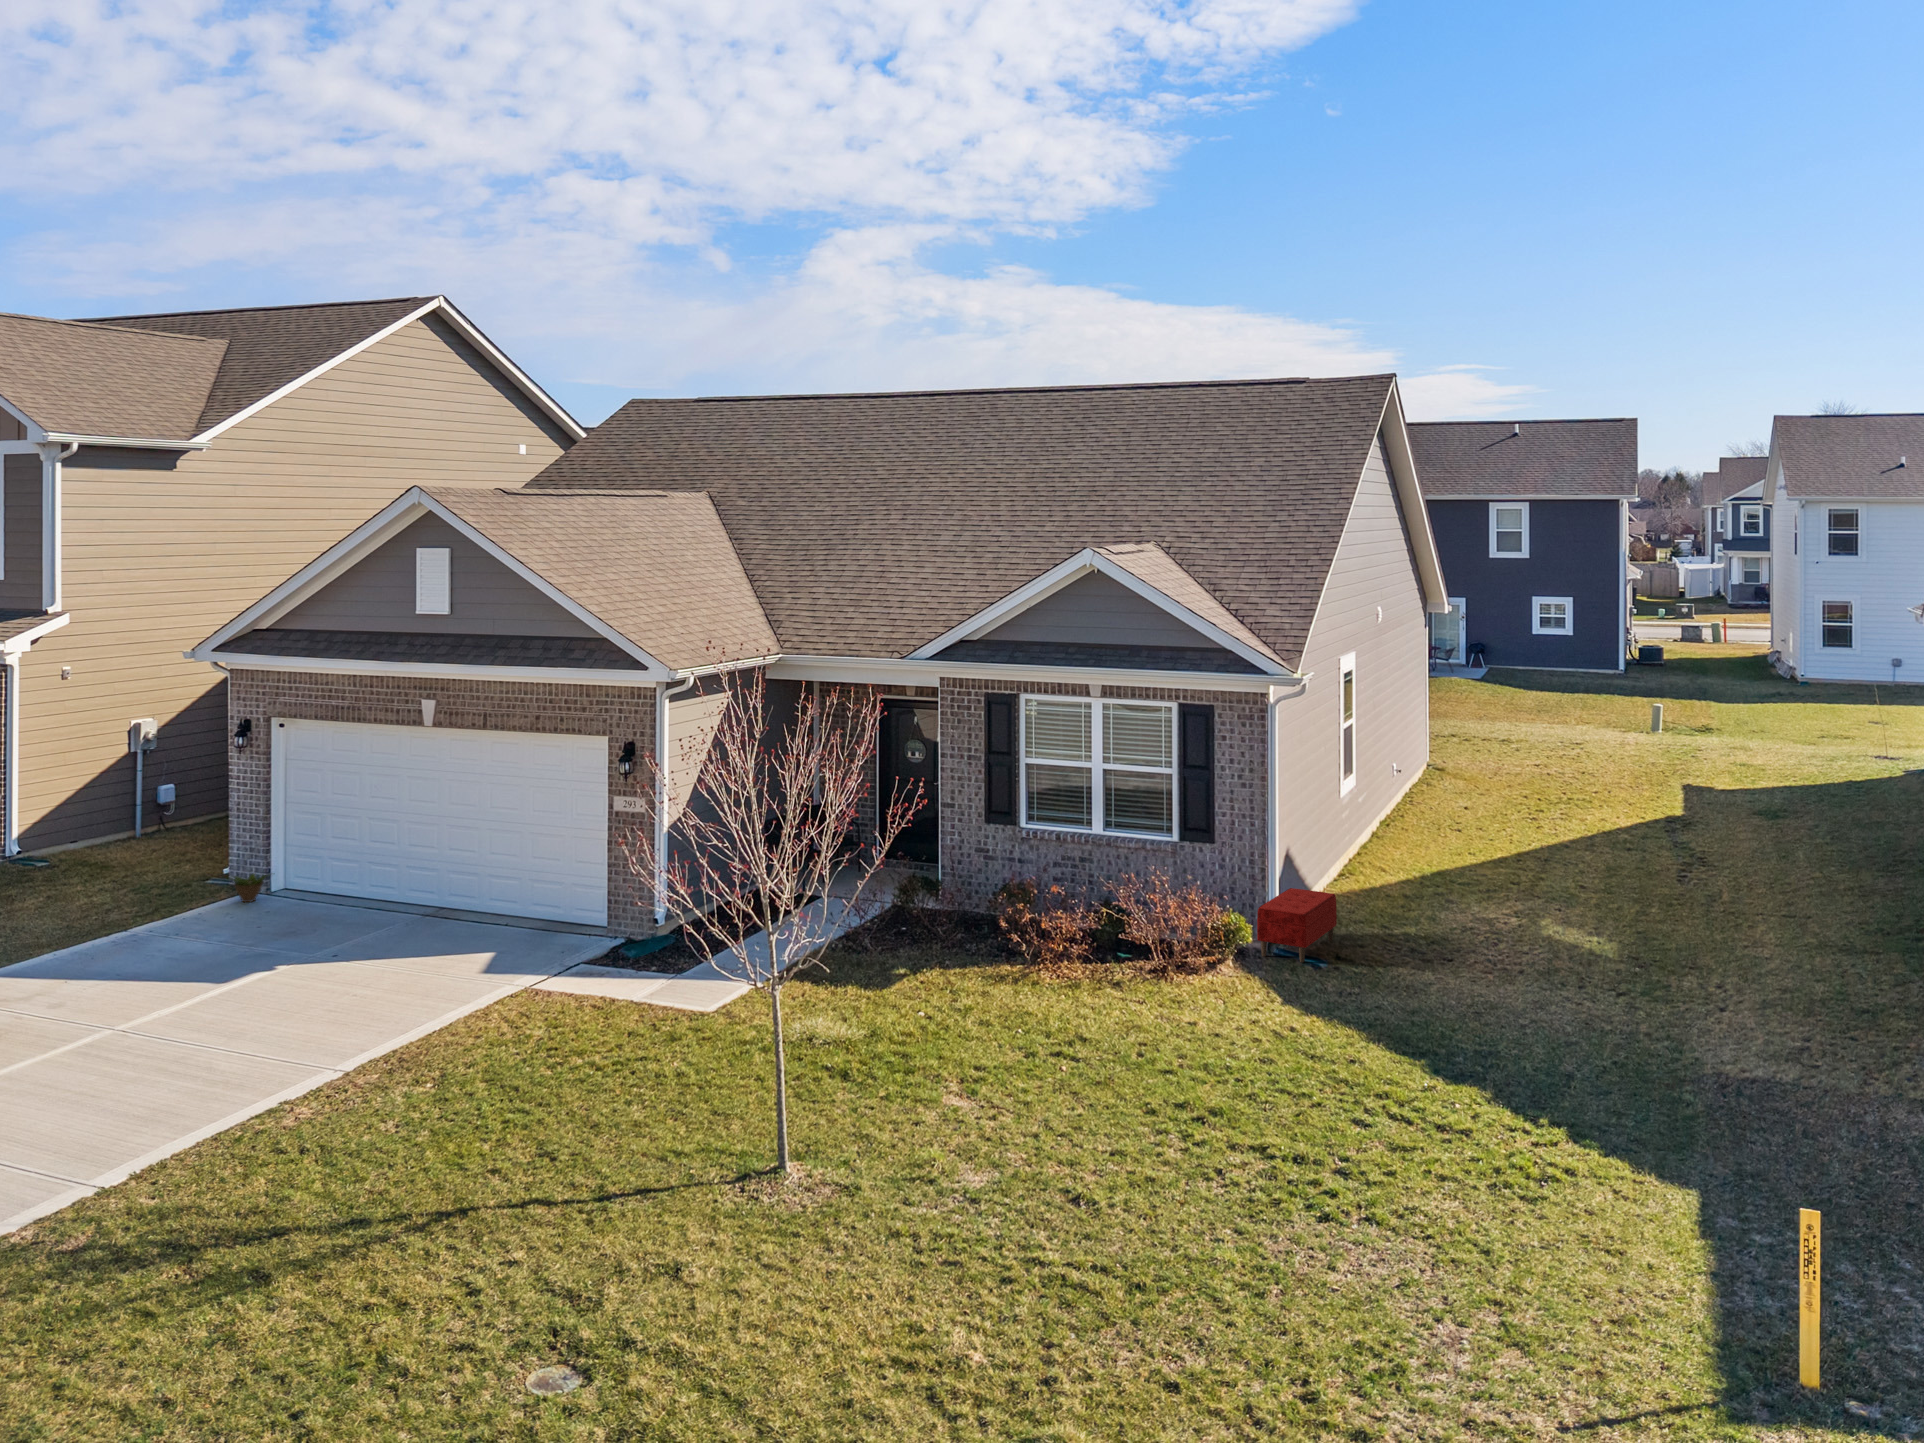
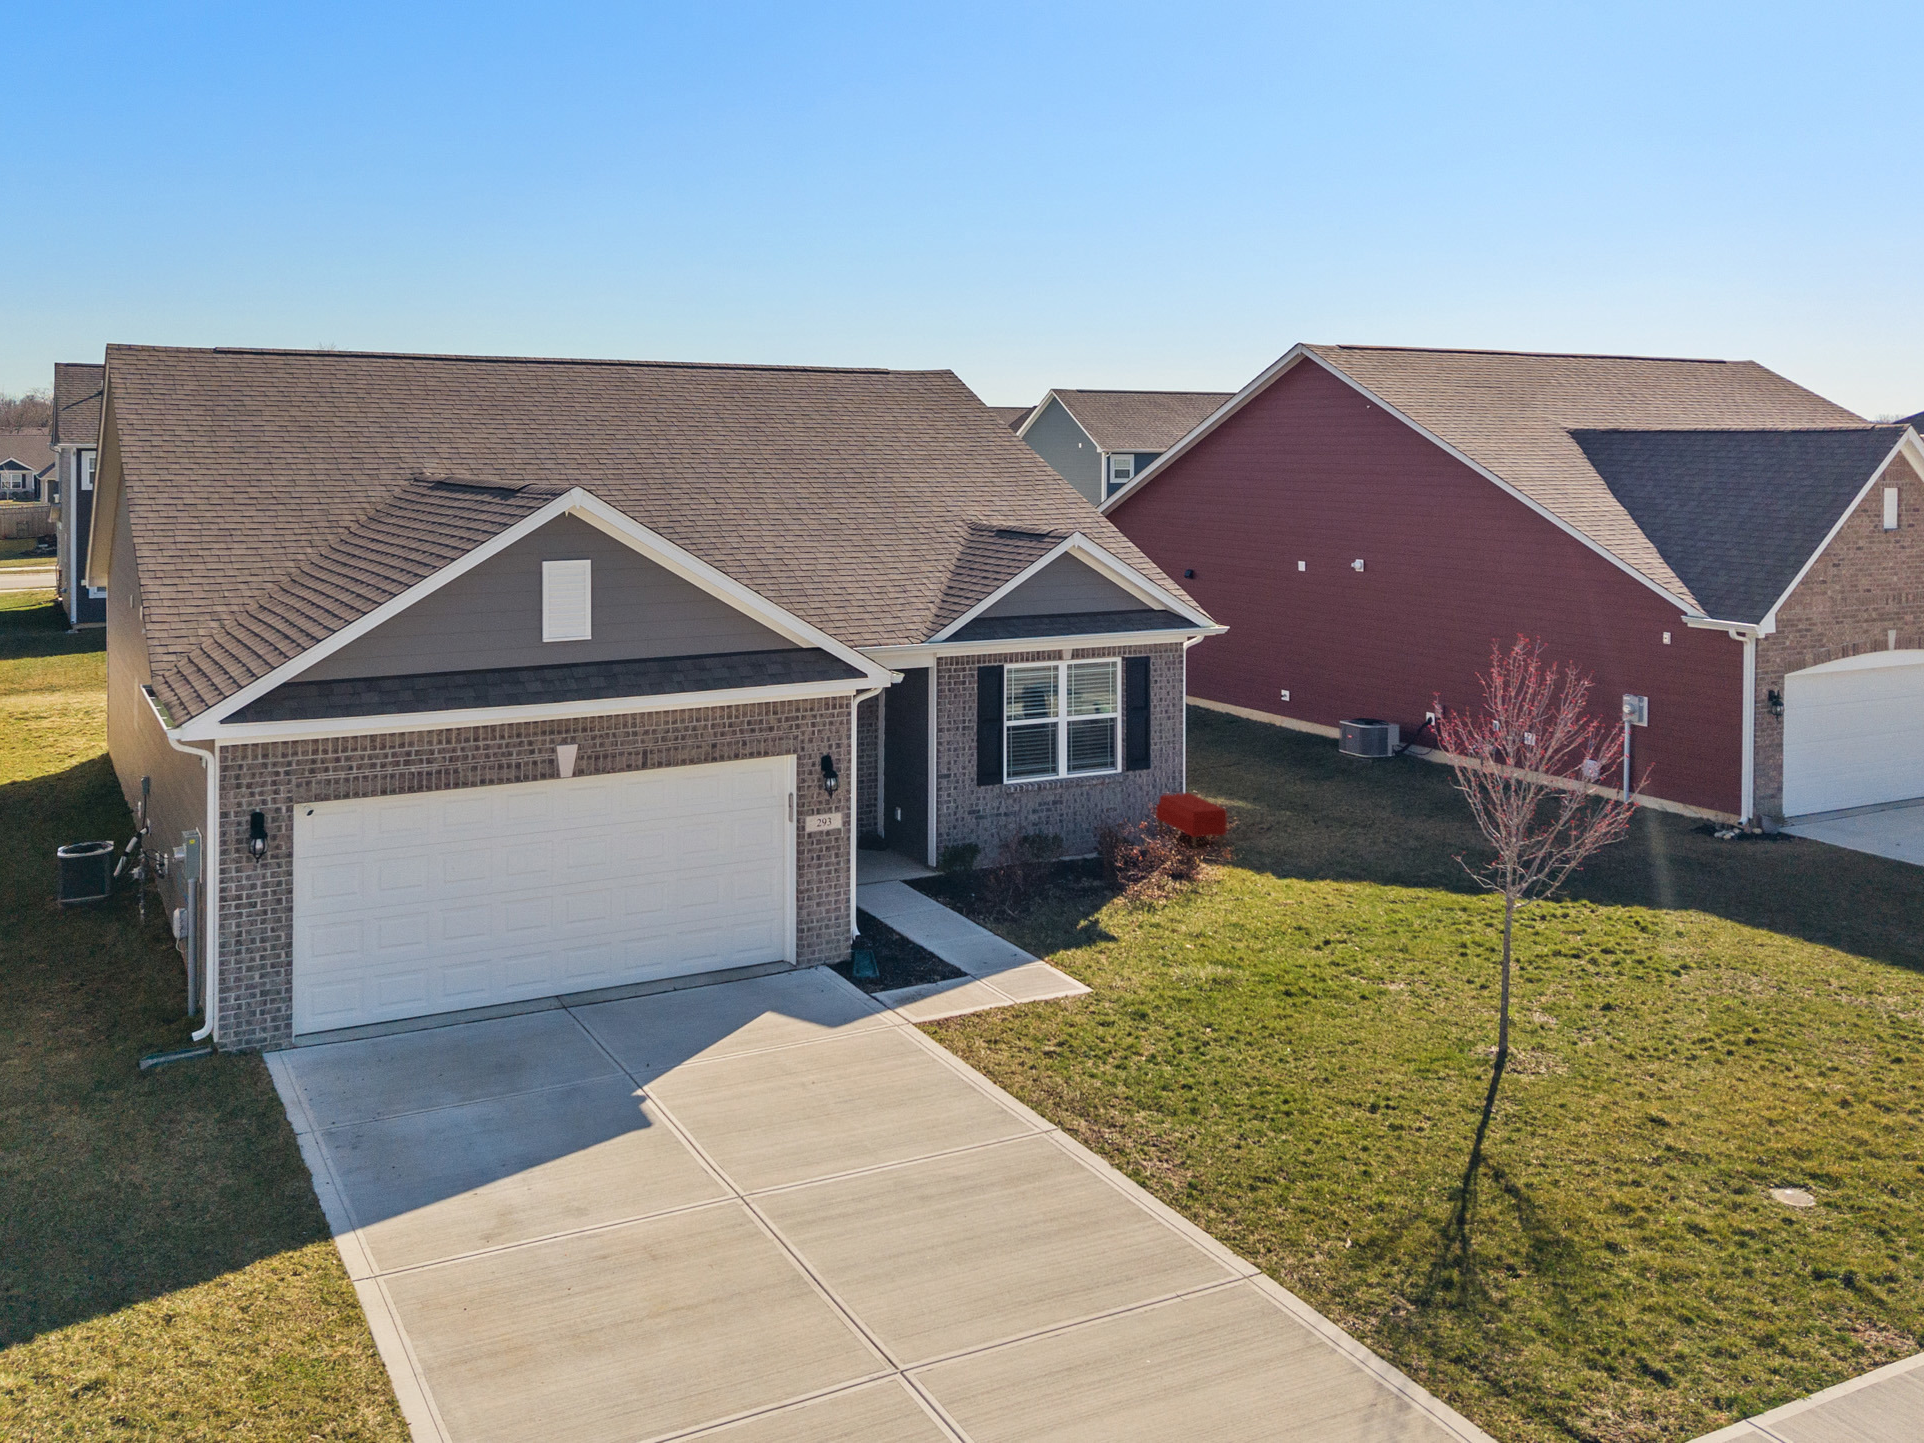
decorative plant: present [232,874,266,902] -> none [268,1014,342,1064]

